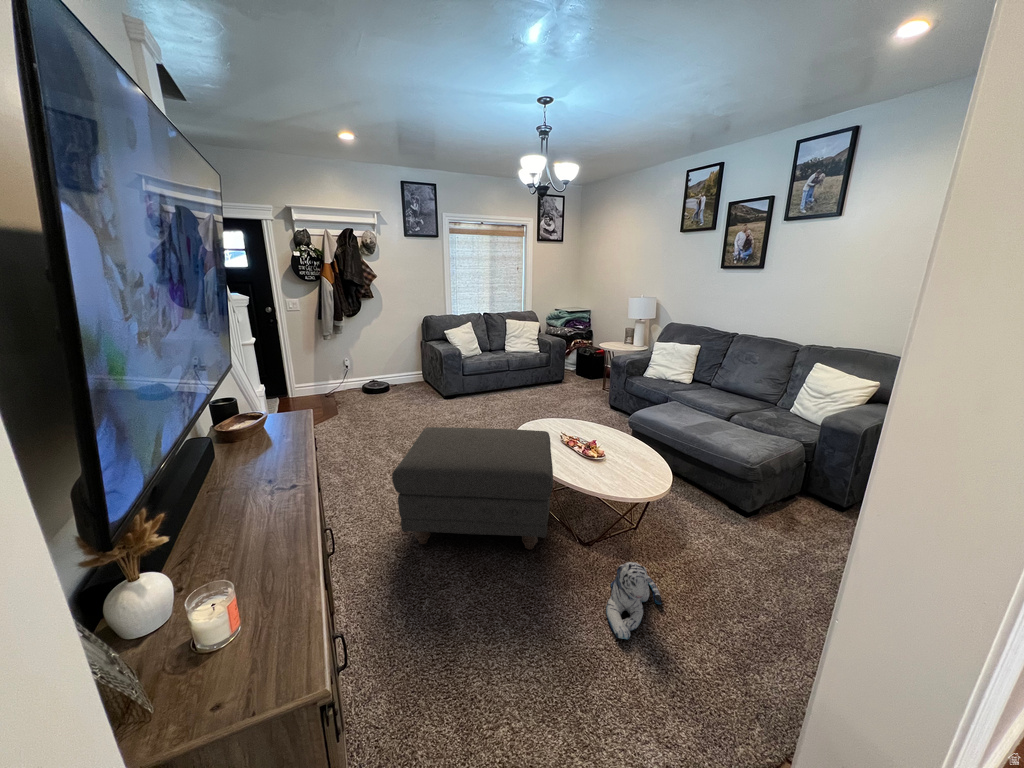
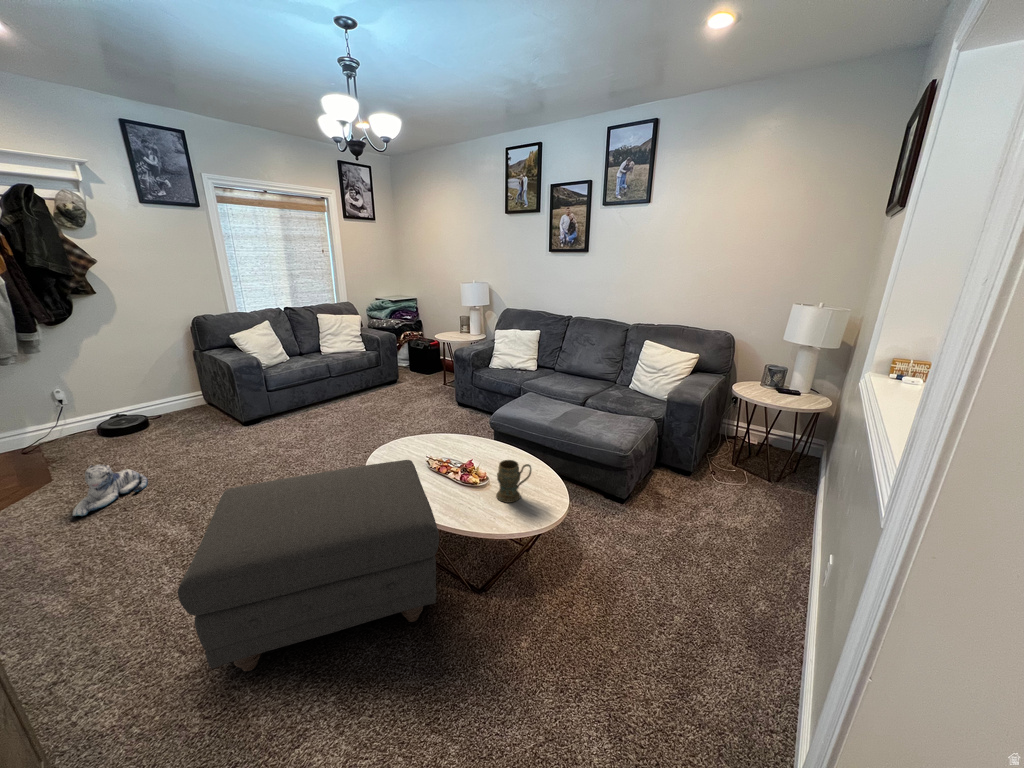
mug: none [608,442,640,477] -> present [496,460,531,503]
plush toy: present [606,562,661,640] -> present [72,465,148,516]

